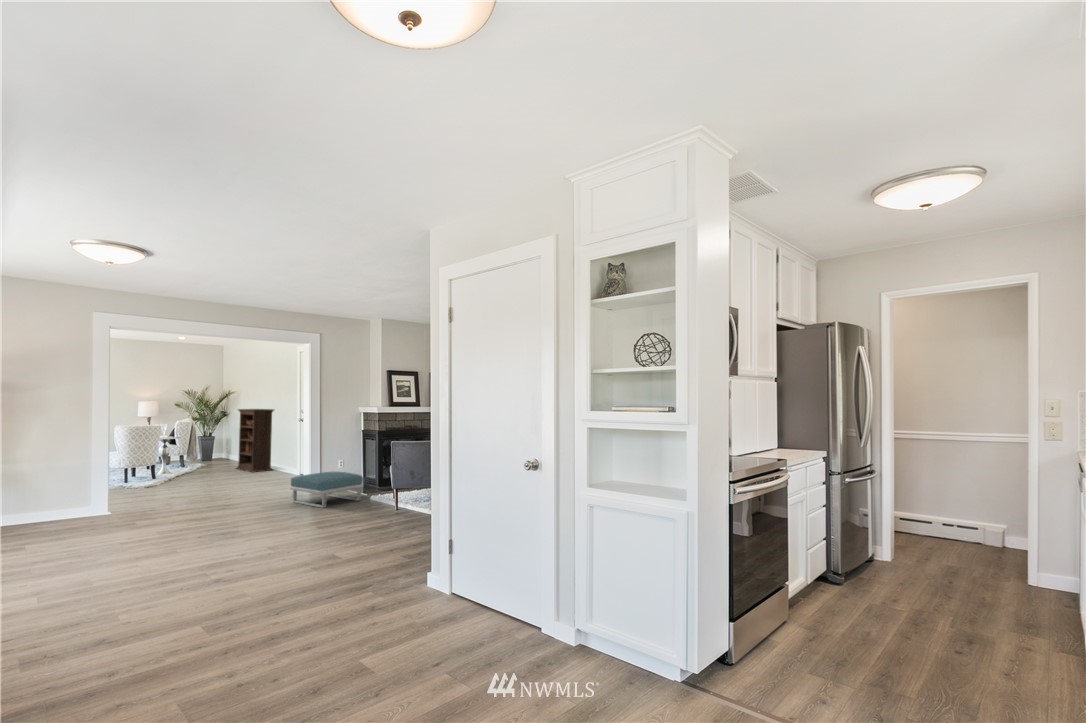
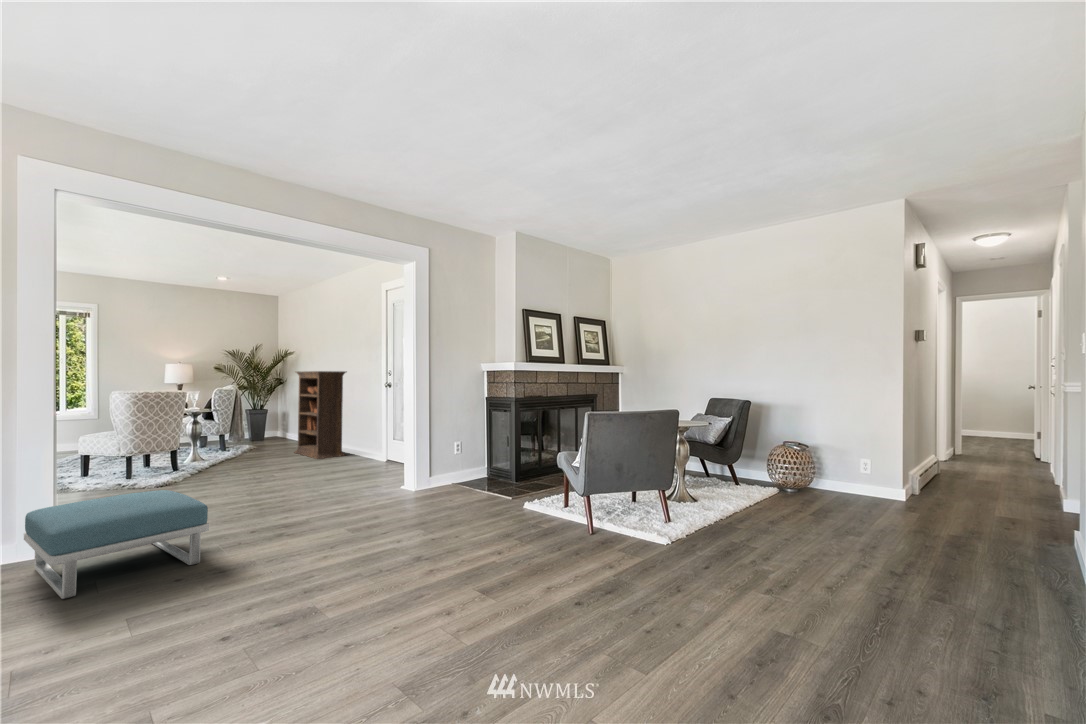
footstool: present [290,472,363,508] -> present [24,490,209,599]

